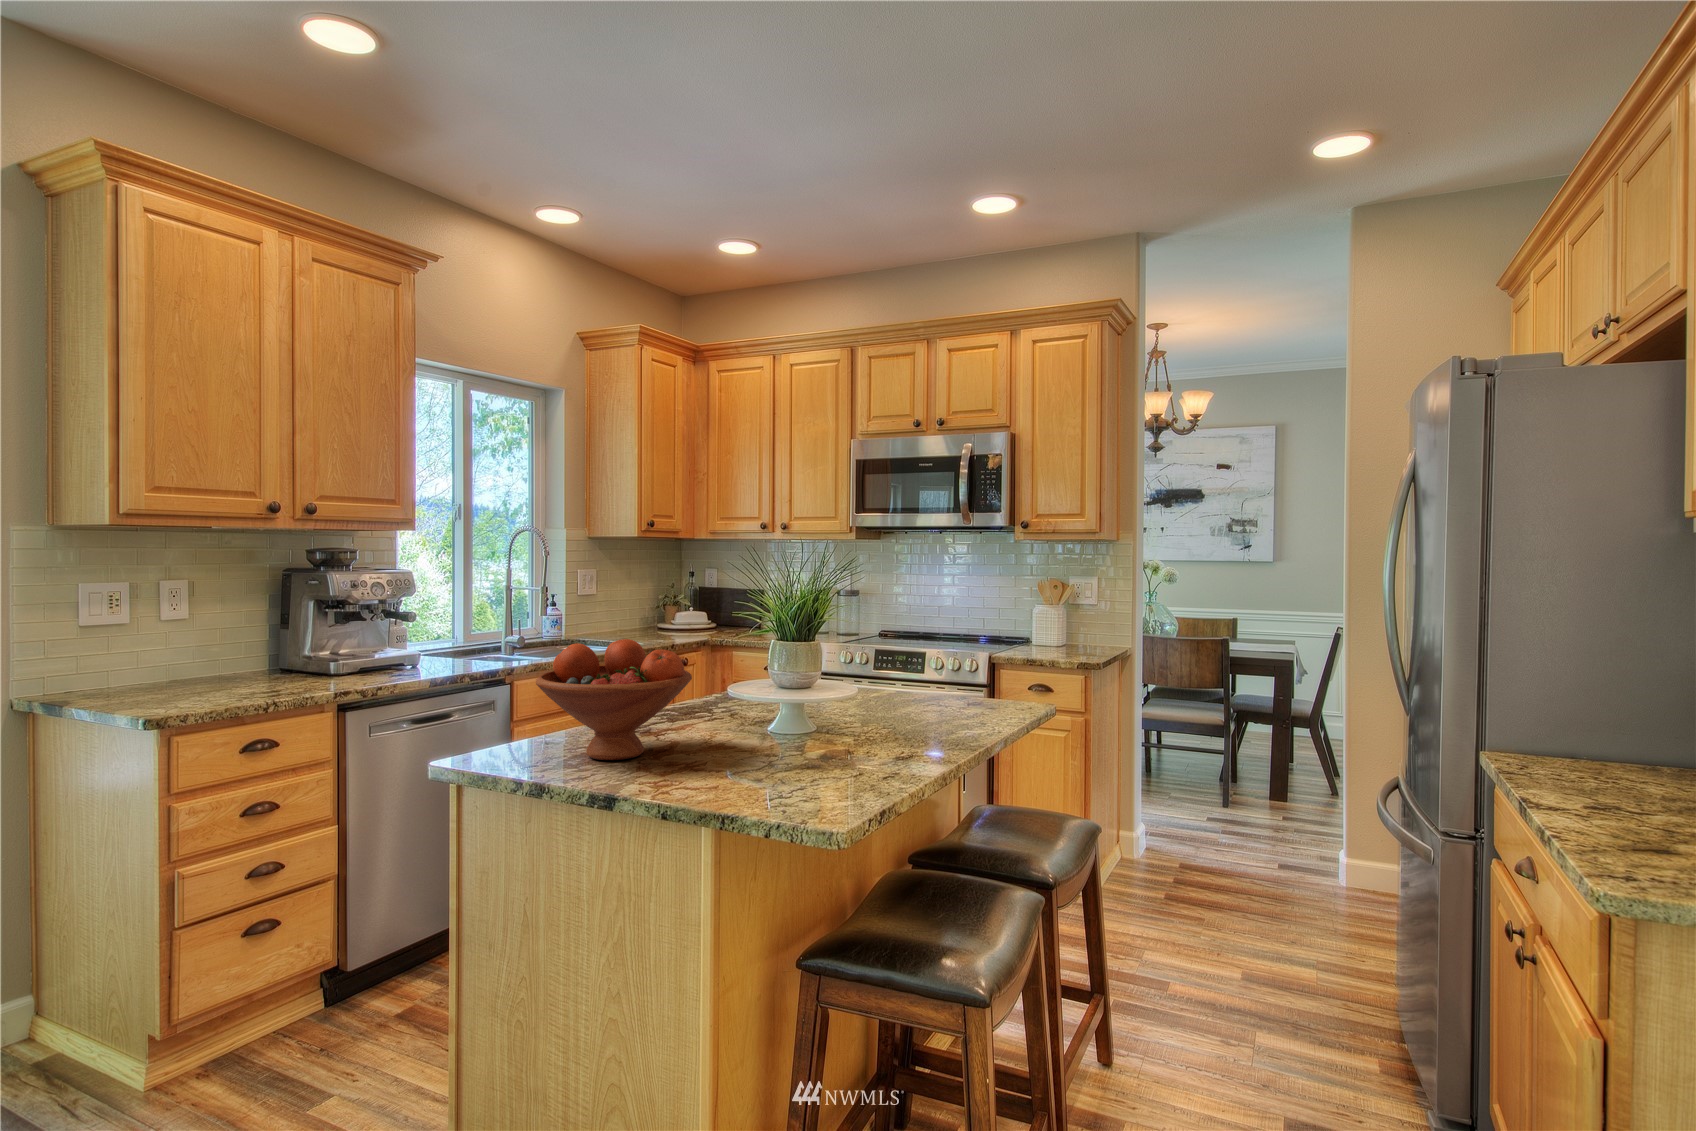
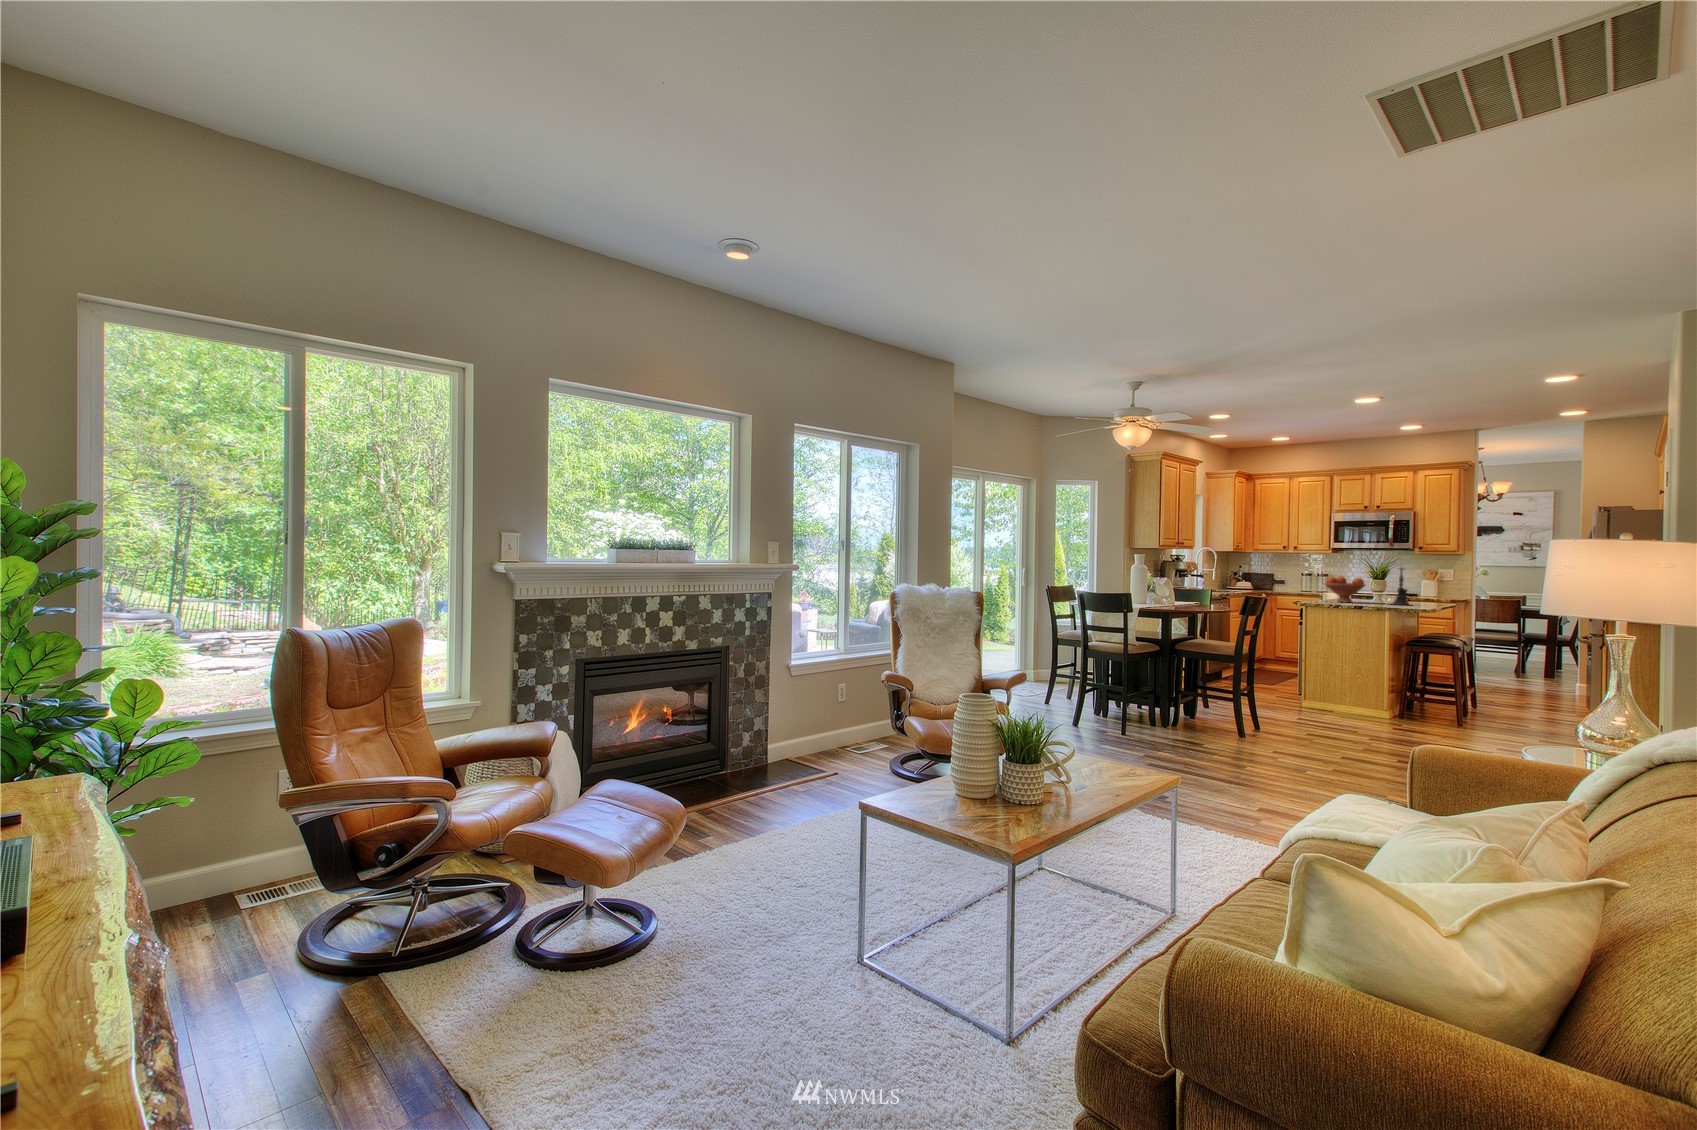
candle holder: none [735,584,852,789] -> present [1392,568,1409,605]

